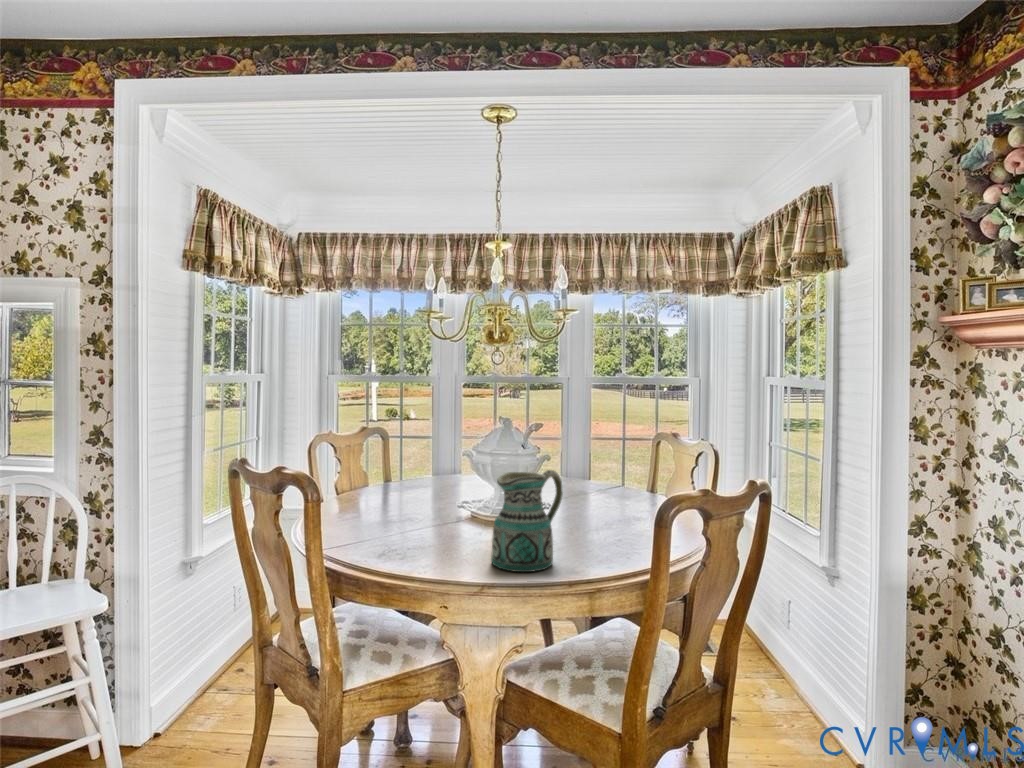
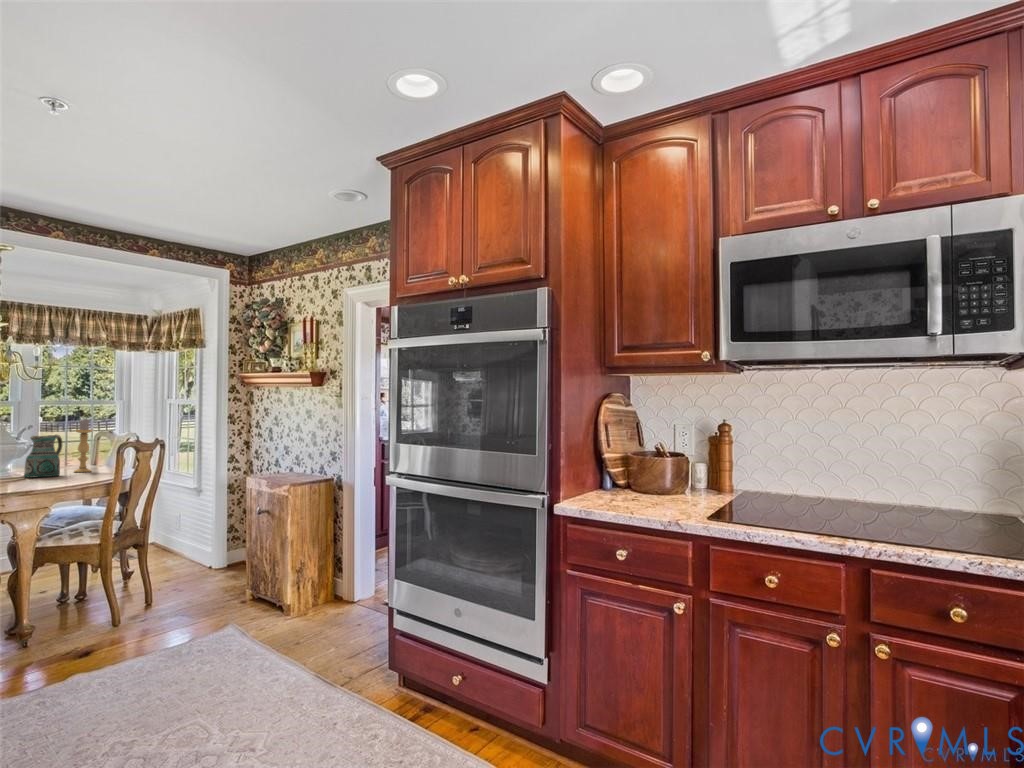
candle holder: none [589,432,621,552] -> present [74,419,93,472]

